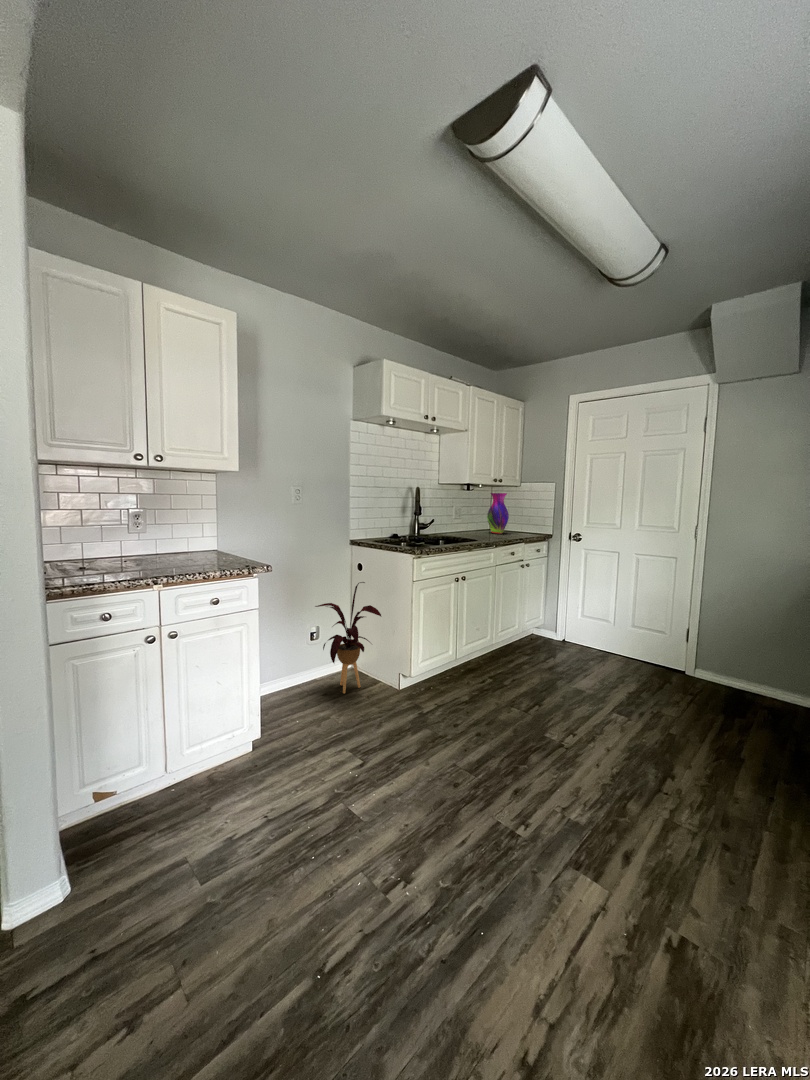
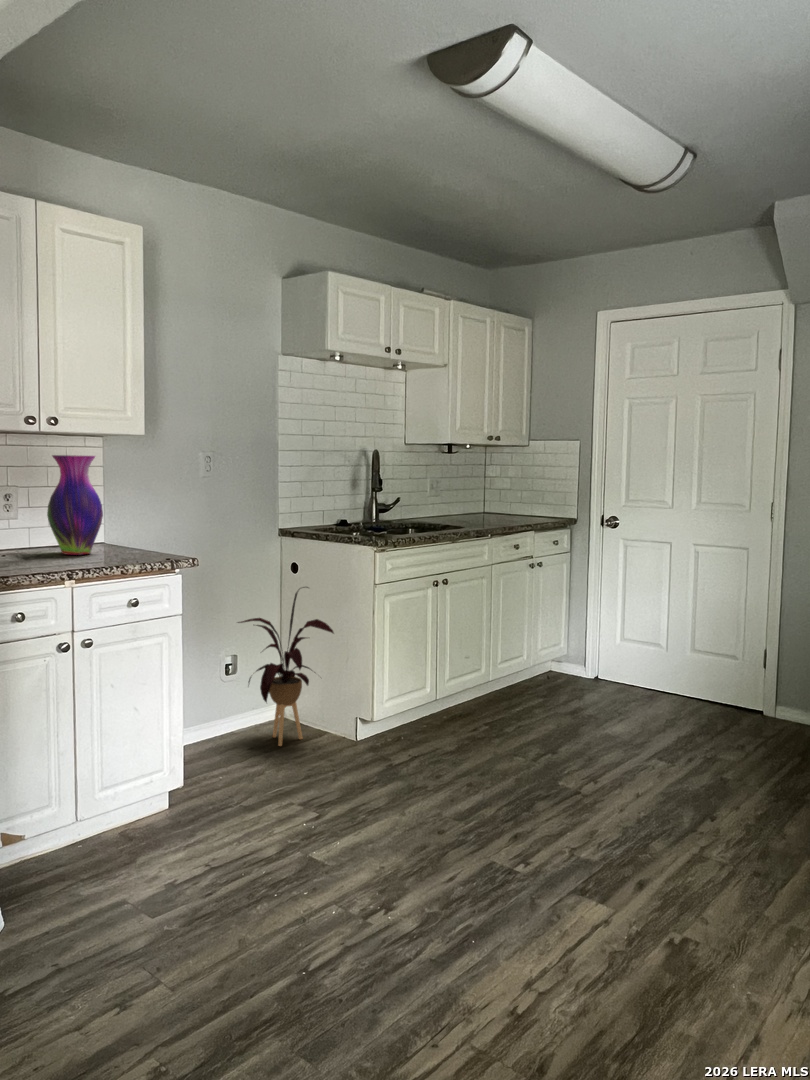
vase: present [487,493,509,534] -> present [47,455,103,555]

